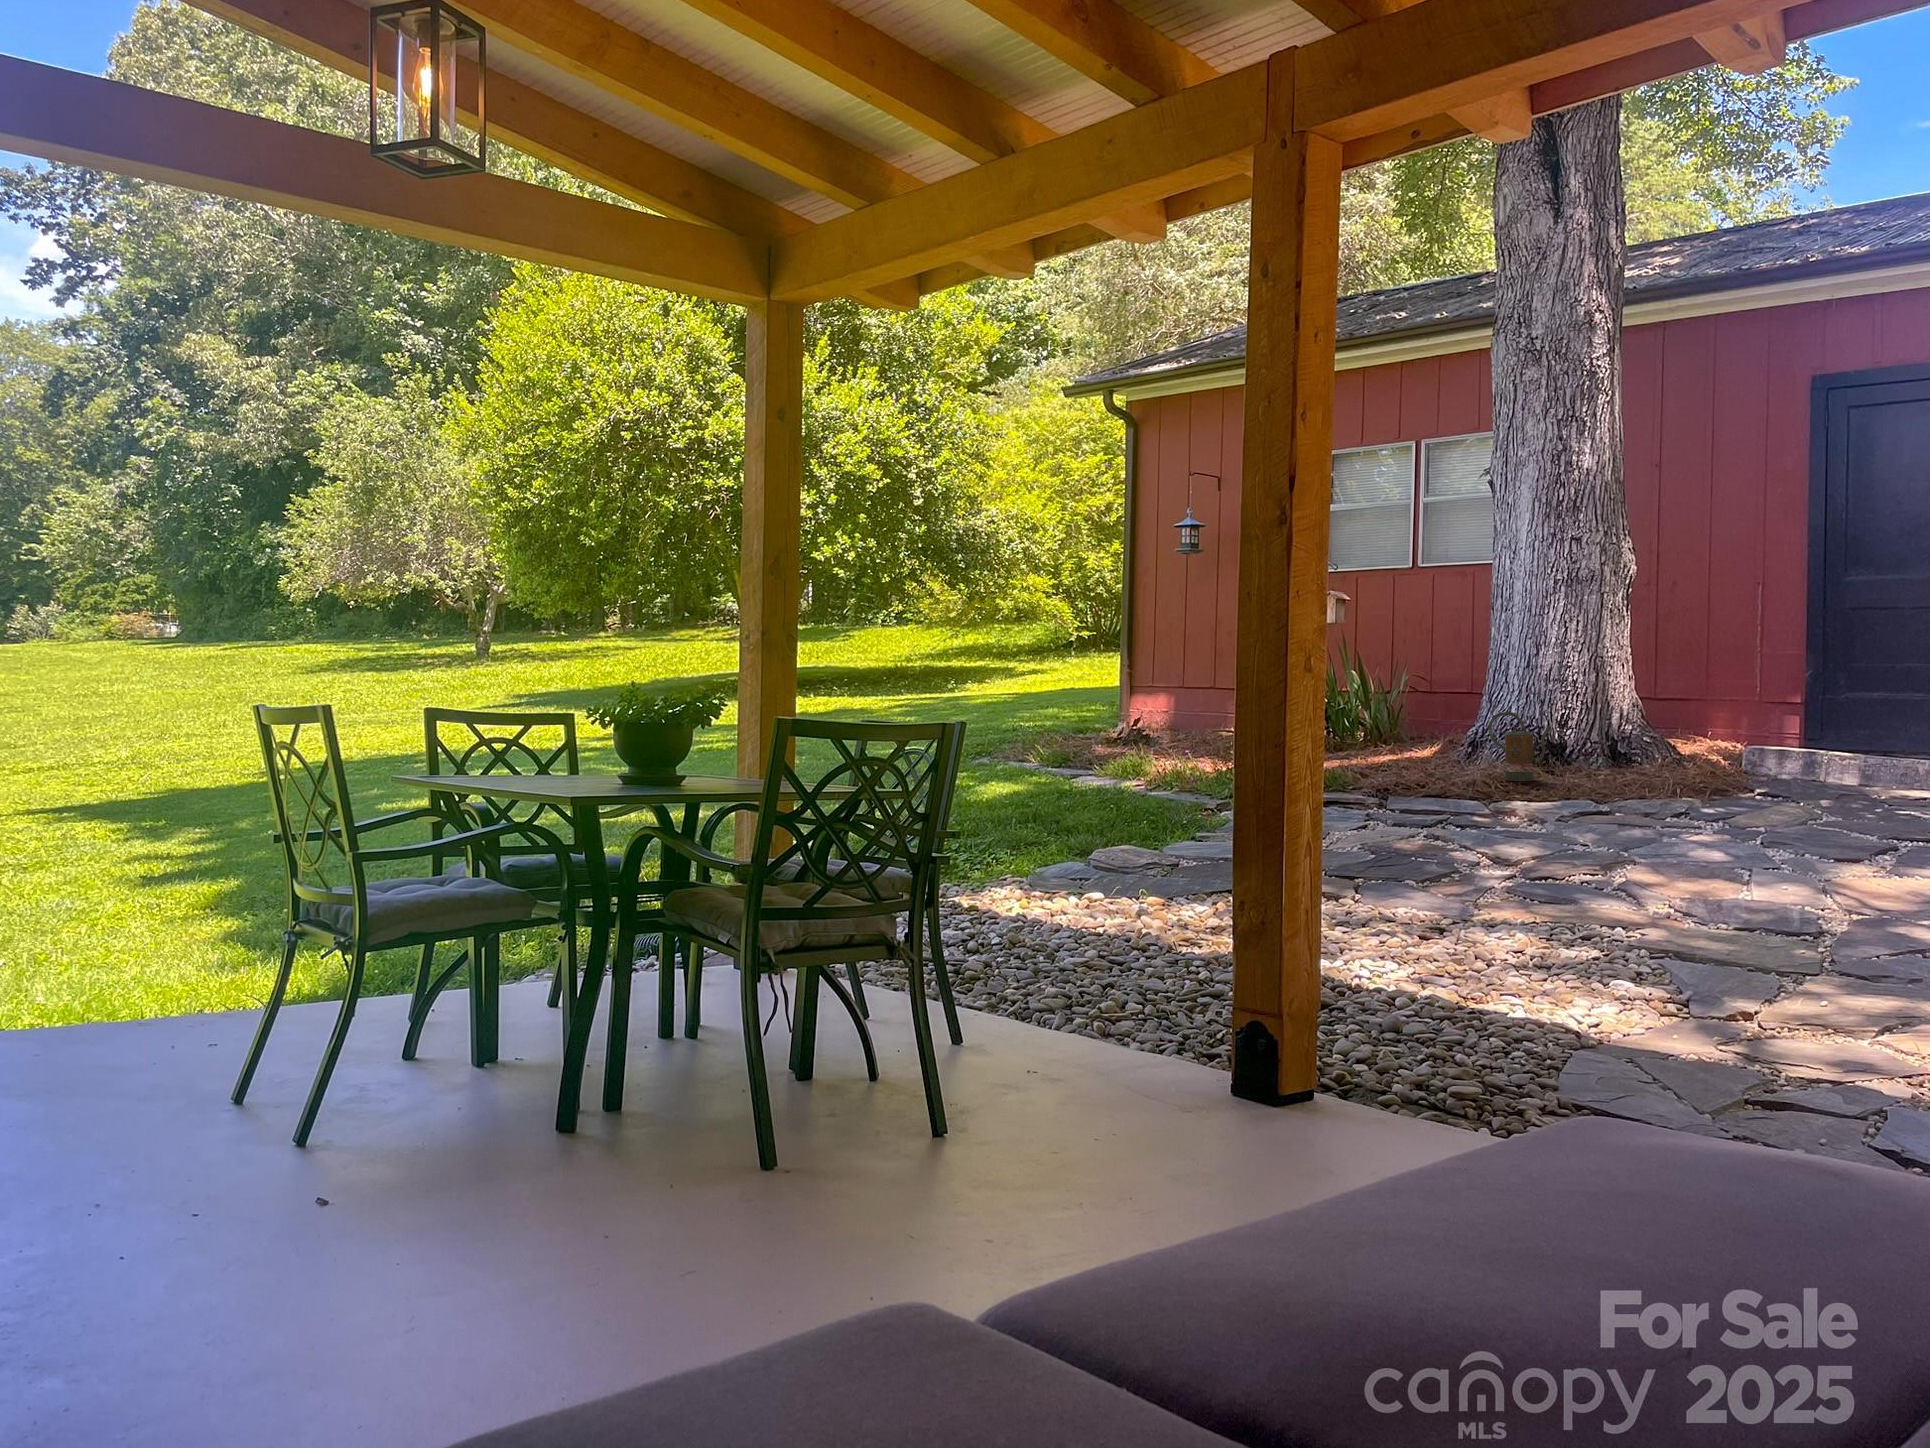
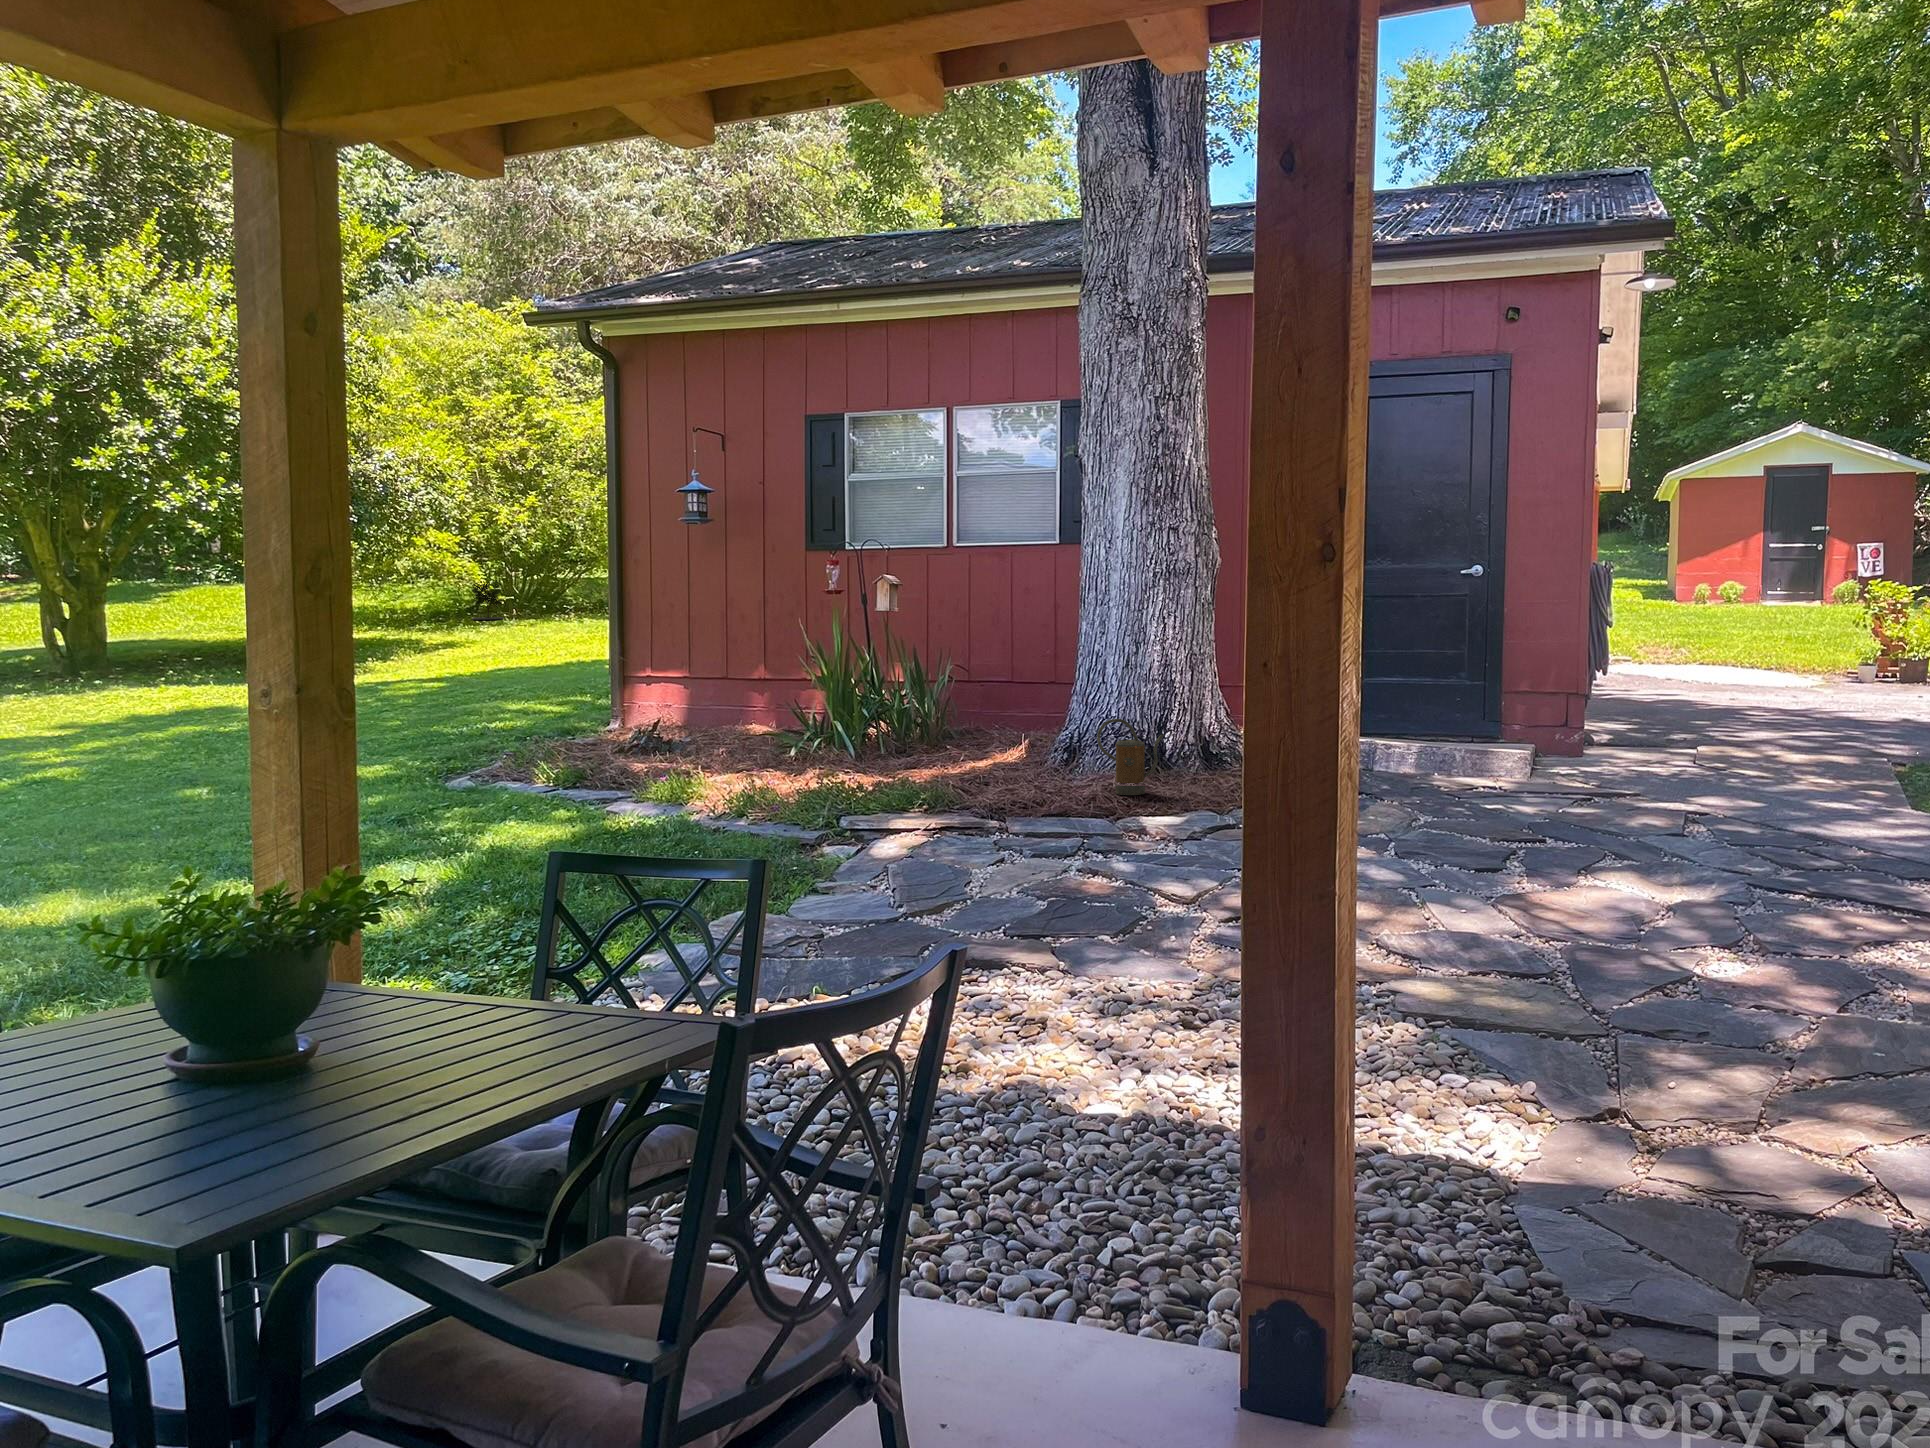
potted tree: none [1062,607,1092,655] -> present [472,580,504,620]

